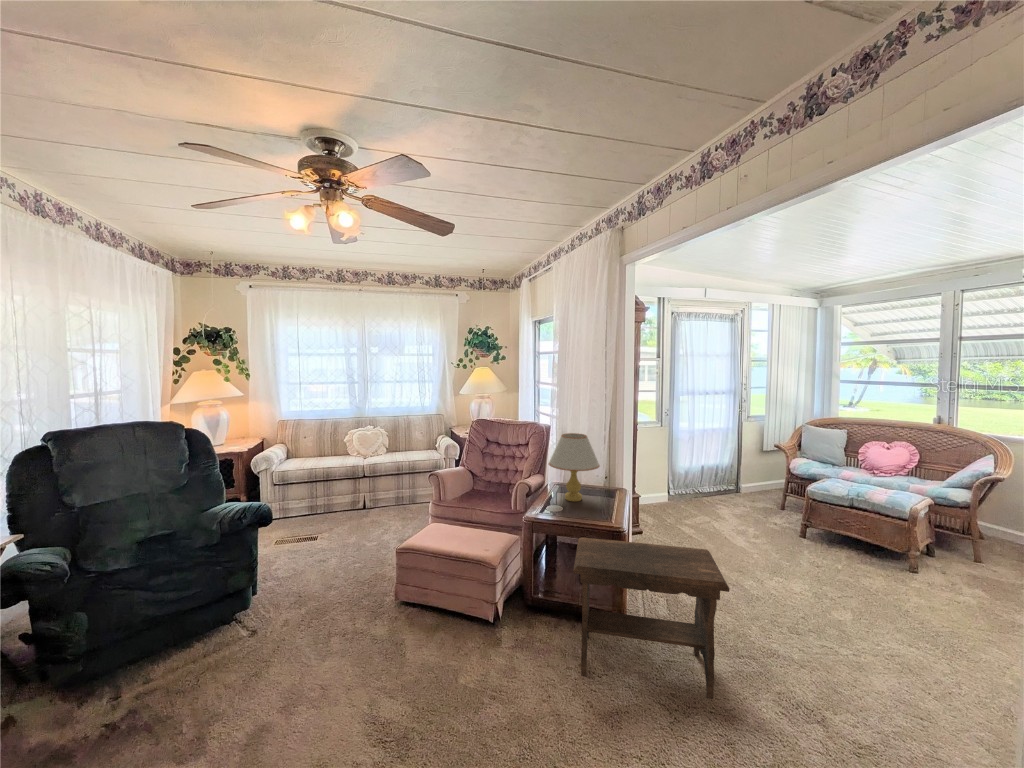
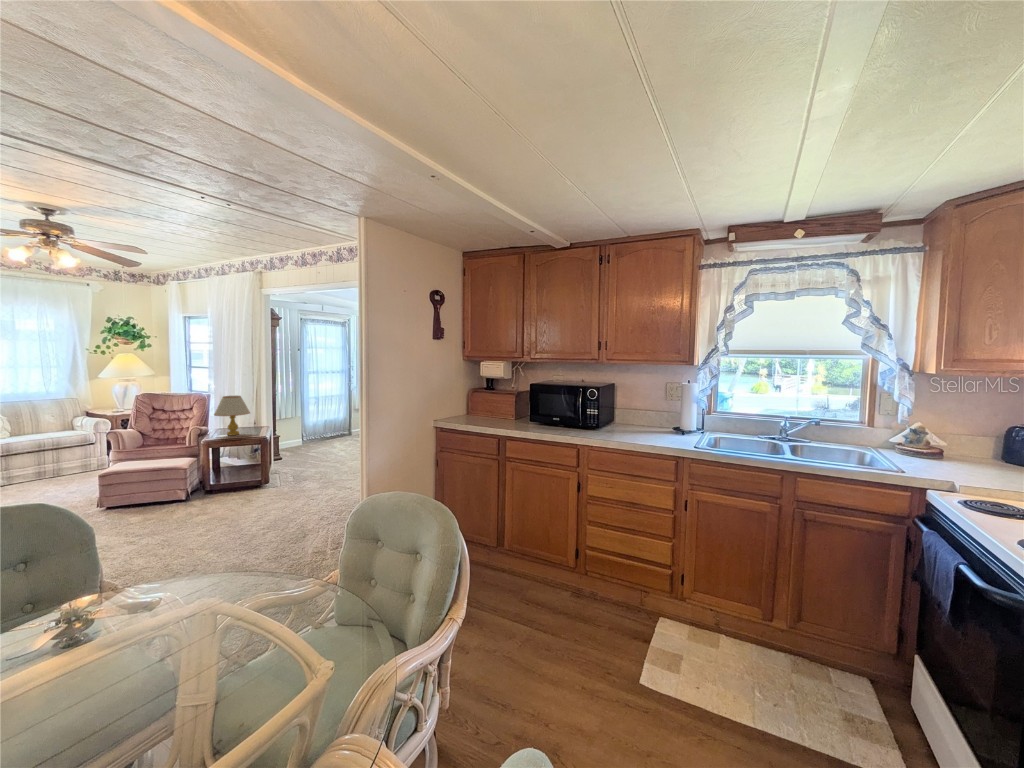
footstool: present [573,537,730,698] -> none [238,439,313,505]

